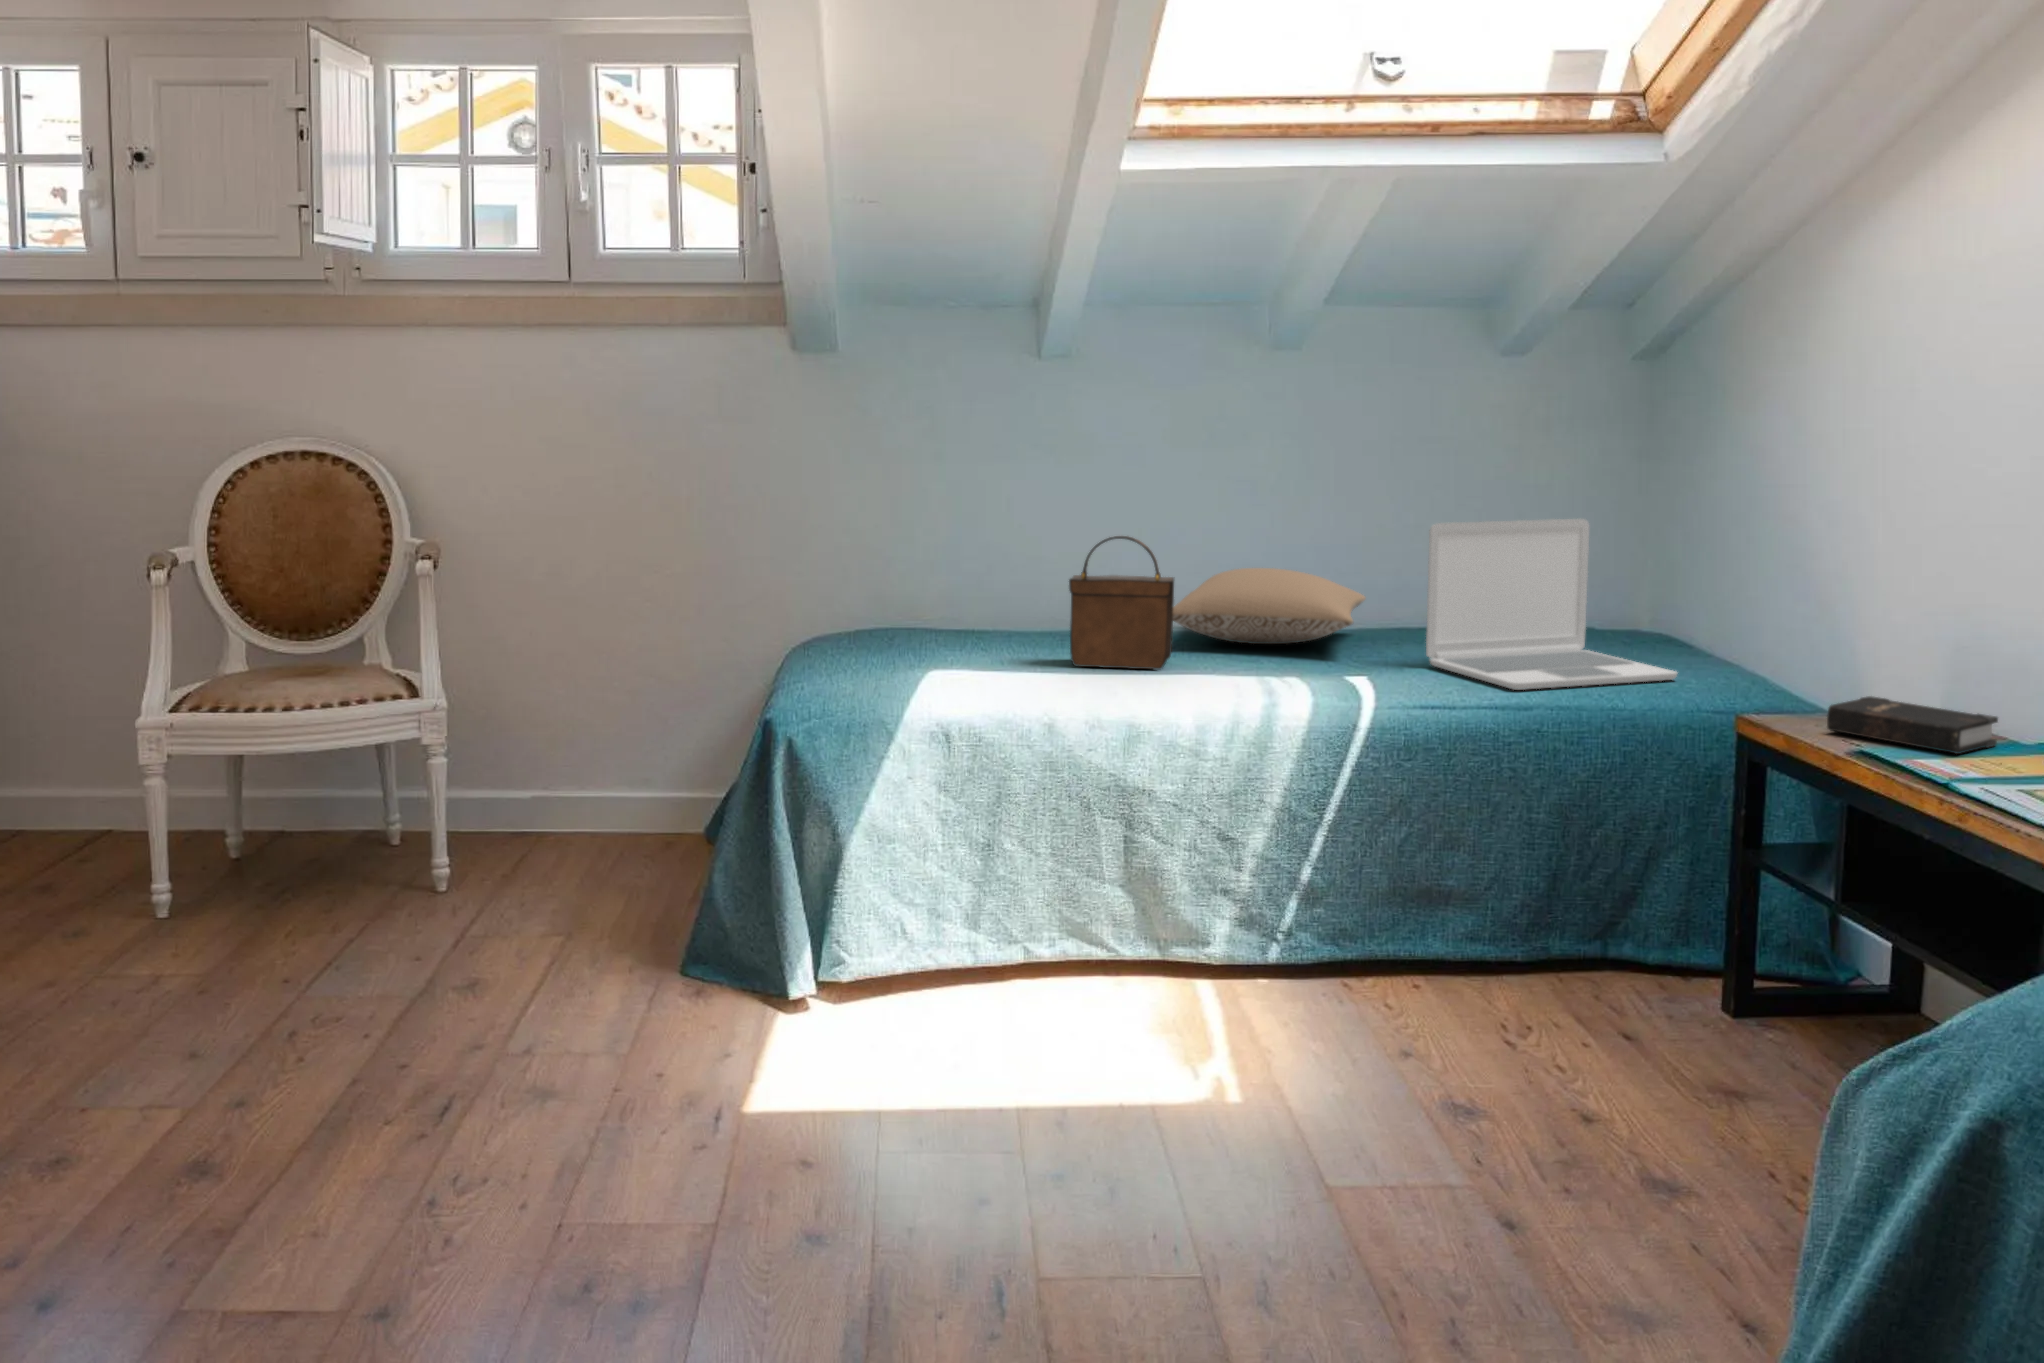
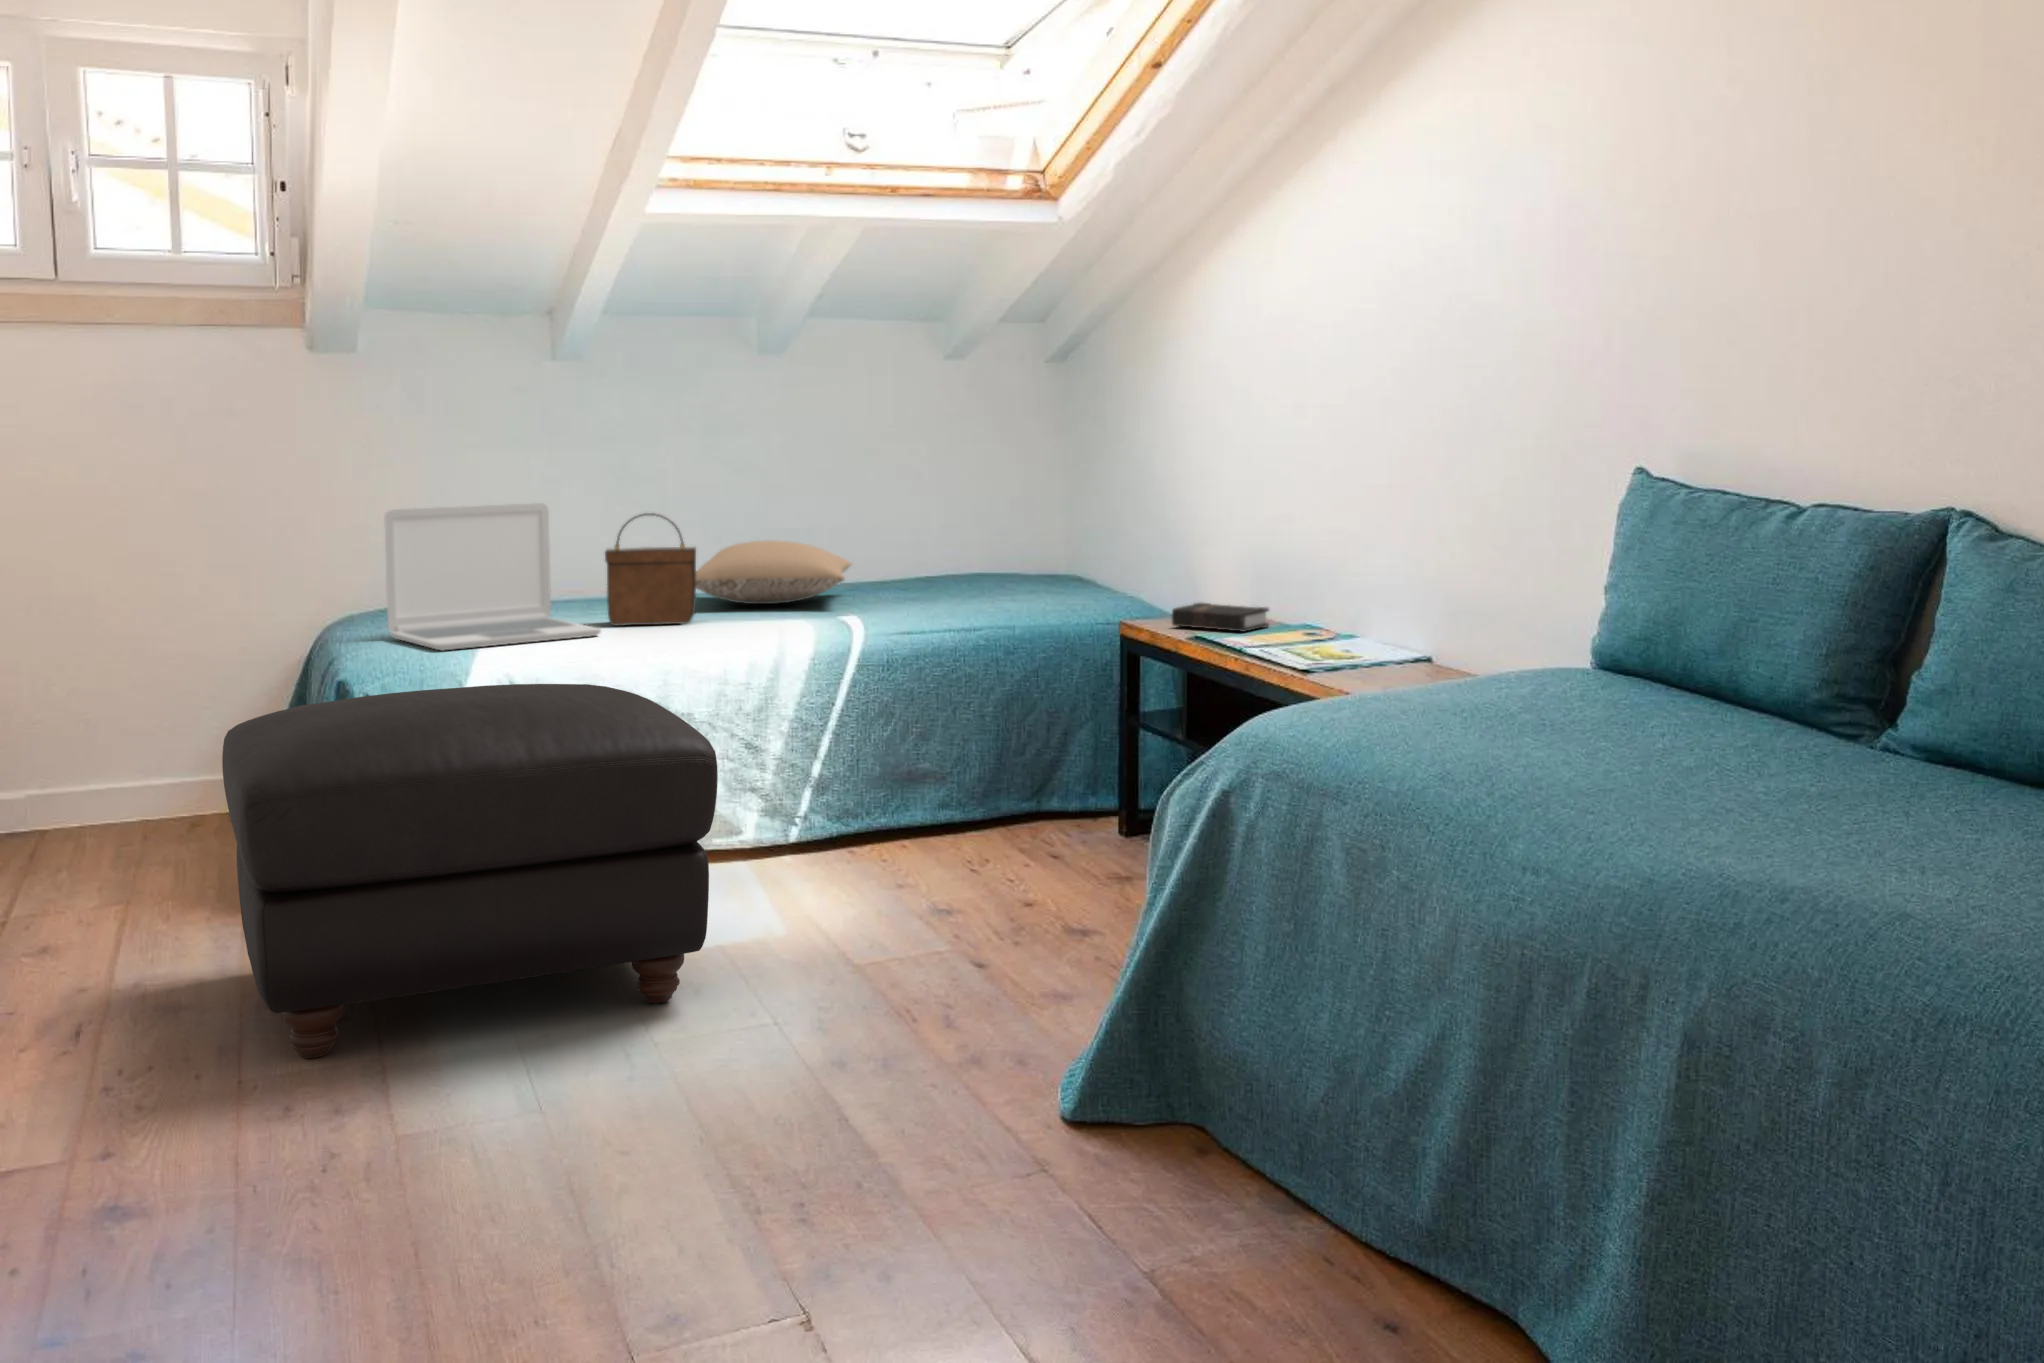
laptop: present [1426,519,1677,690] -> present [384,503,601,650]
ottoman: none [515,766,1131,1260] -> present [222,684,718,1058]

